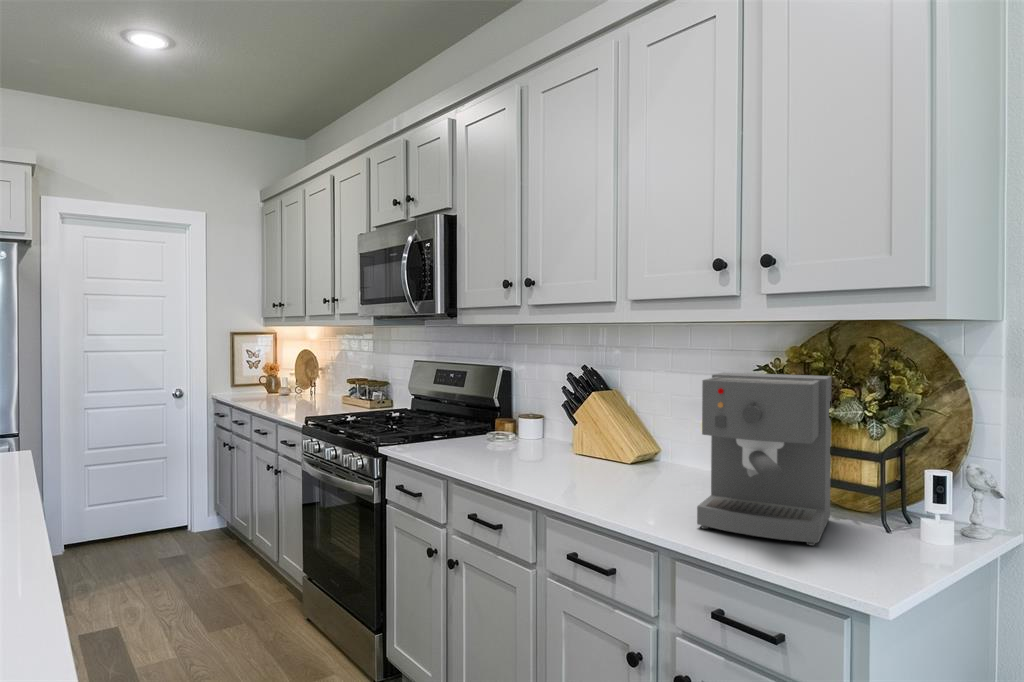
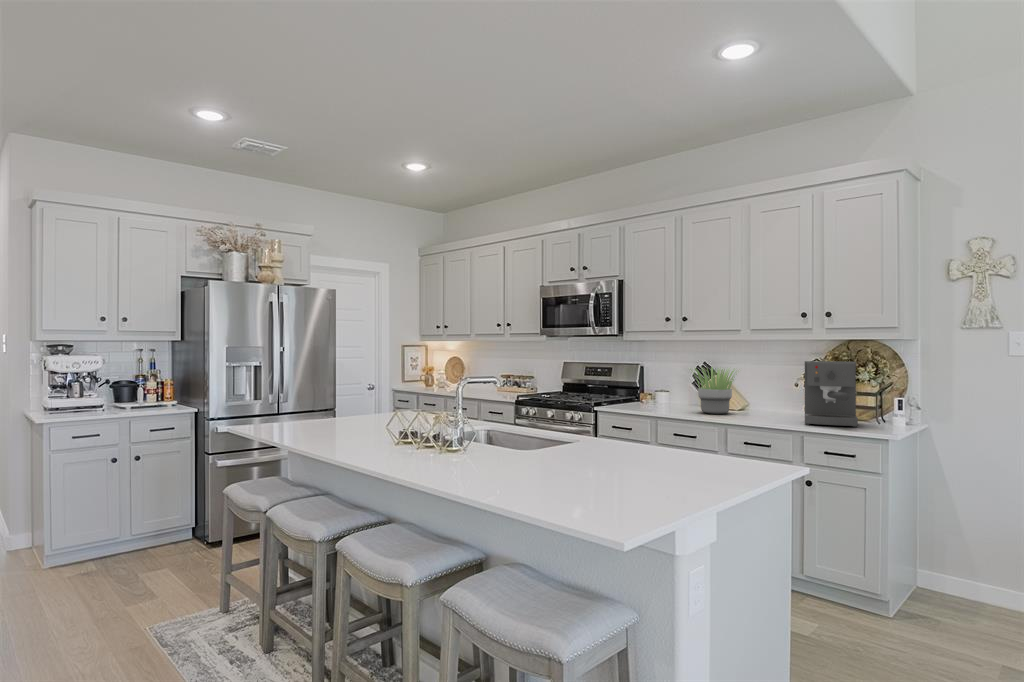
potted plant: none [514,375,623,475] -> present [695,367,735,414]

